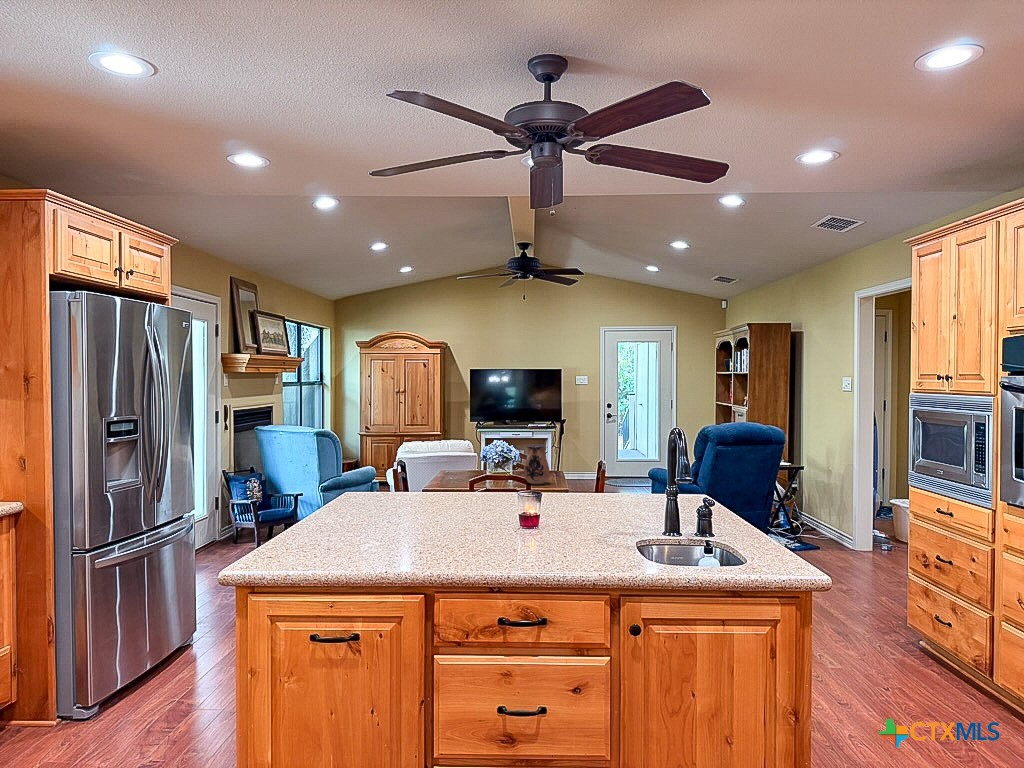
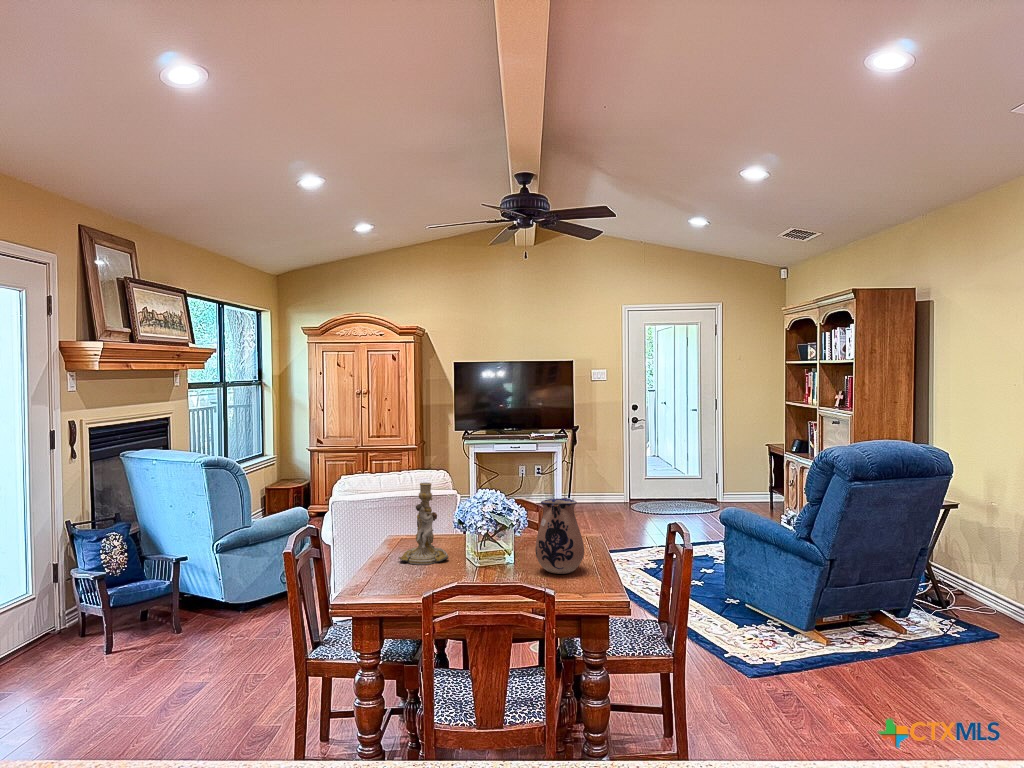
candlestick: none [448,438,476,482] -> present [399,482,449,565]

